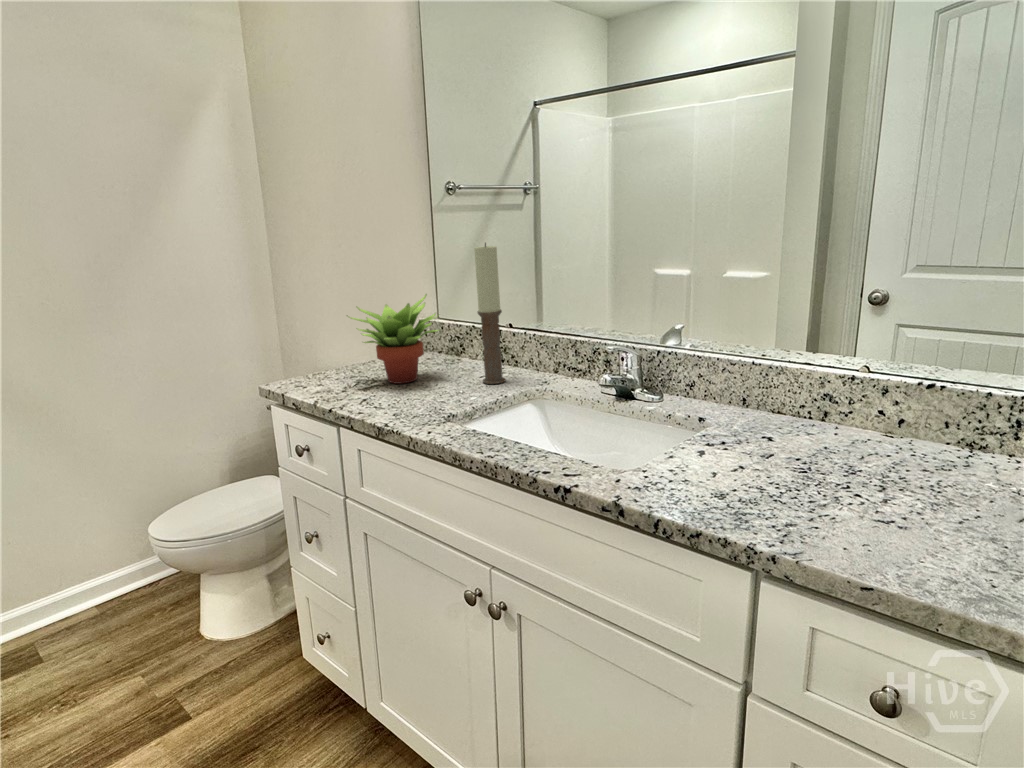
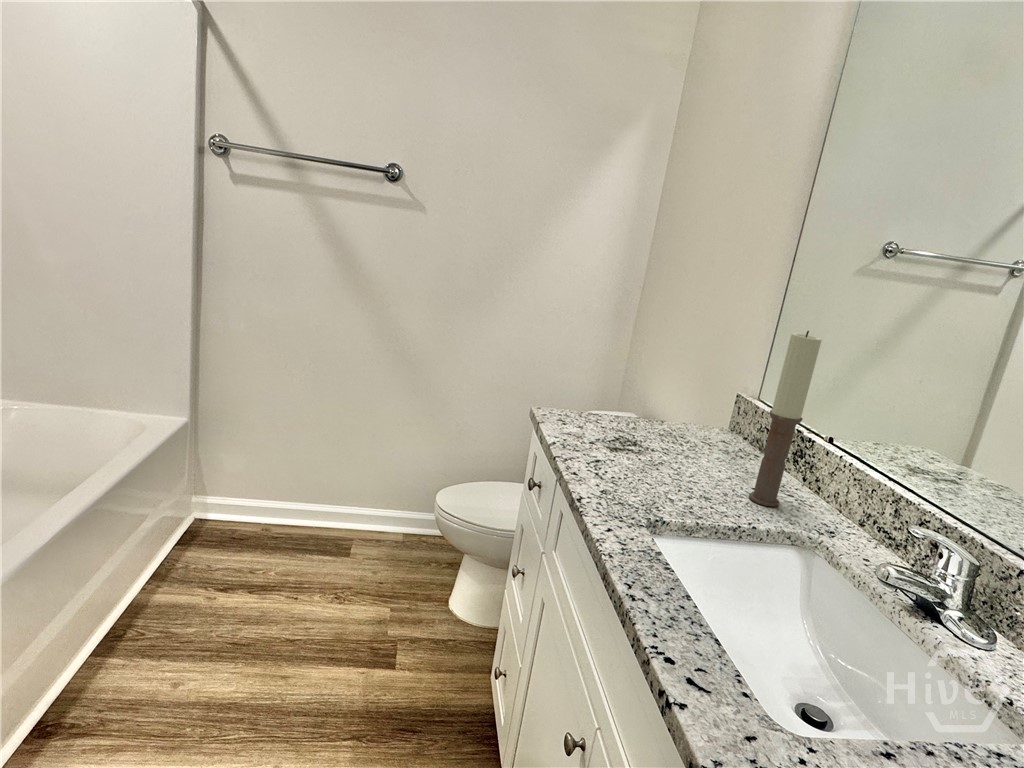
succulent plant: present [347,294,439,384] -> none [626,358,734,460]

